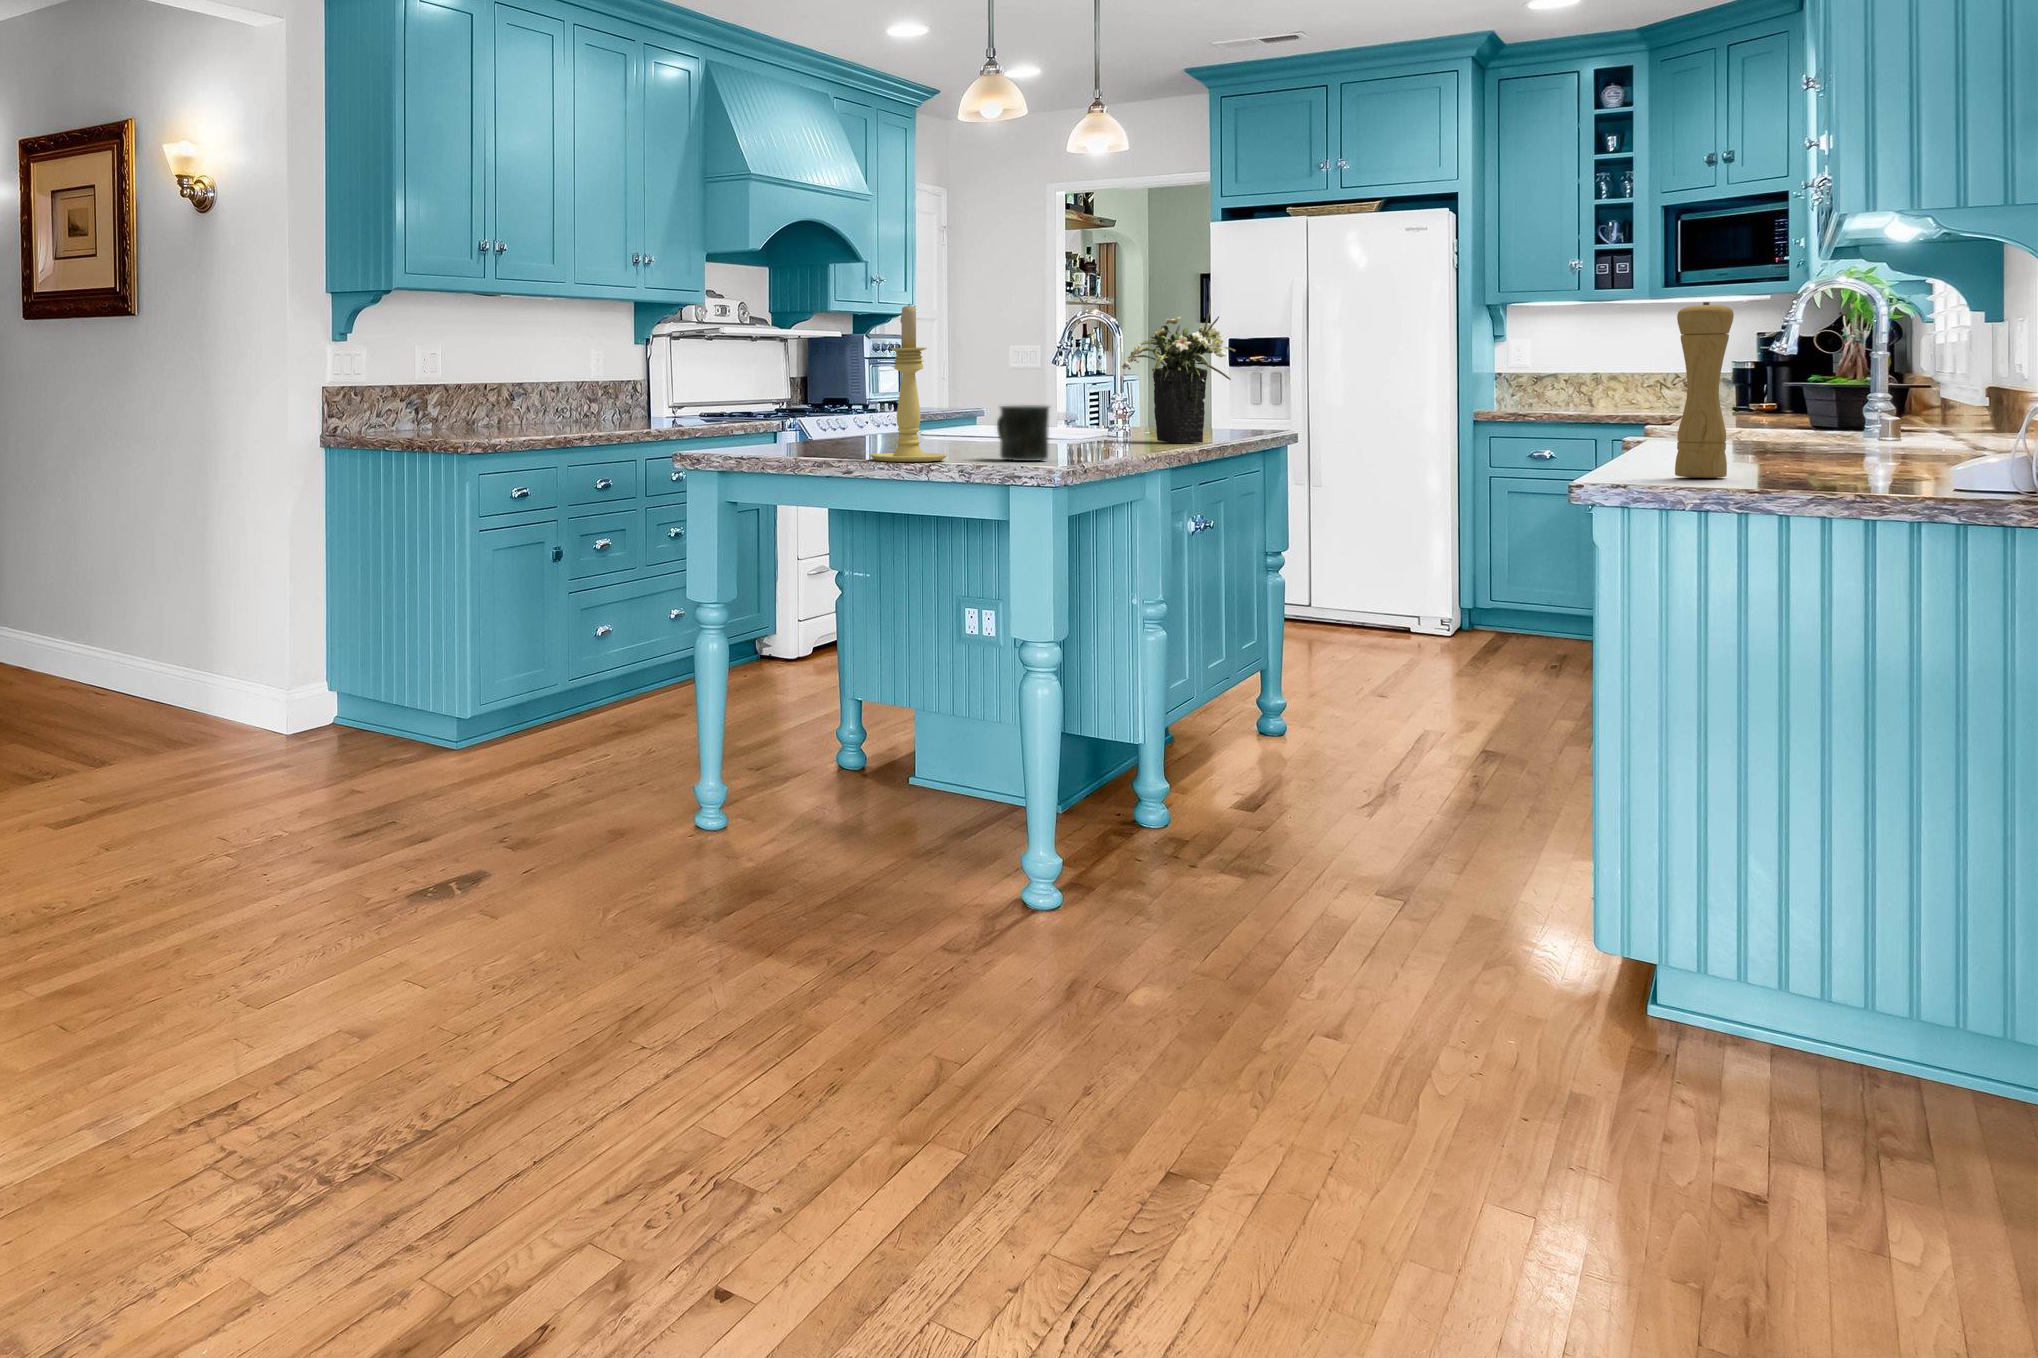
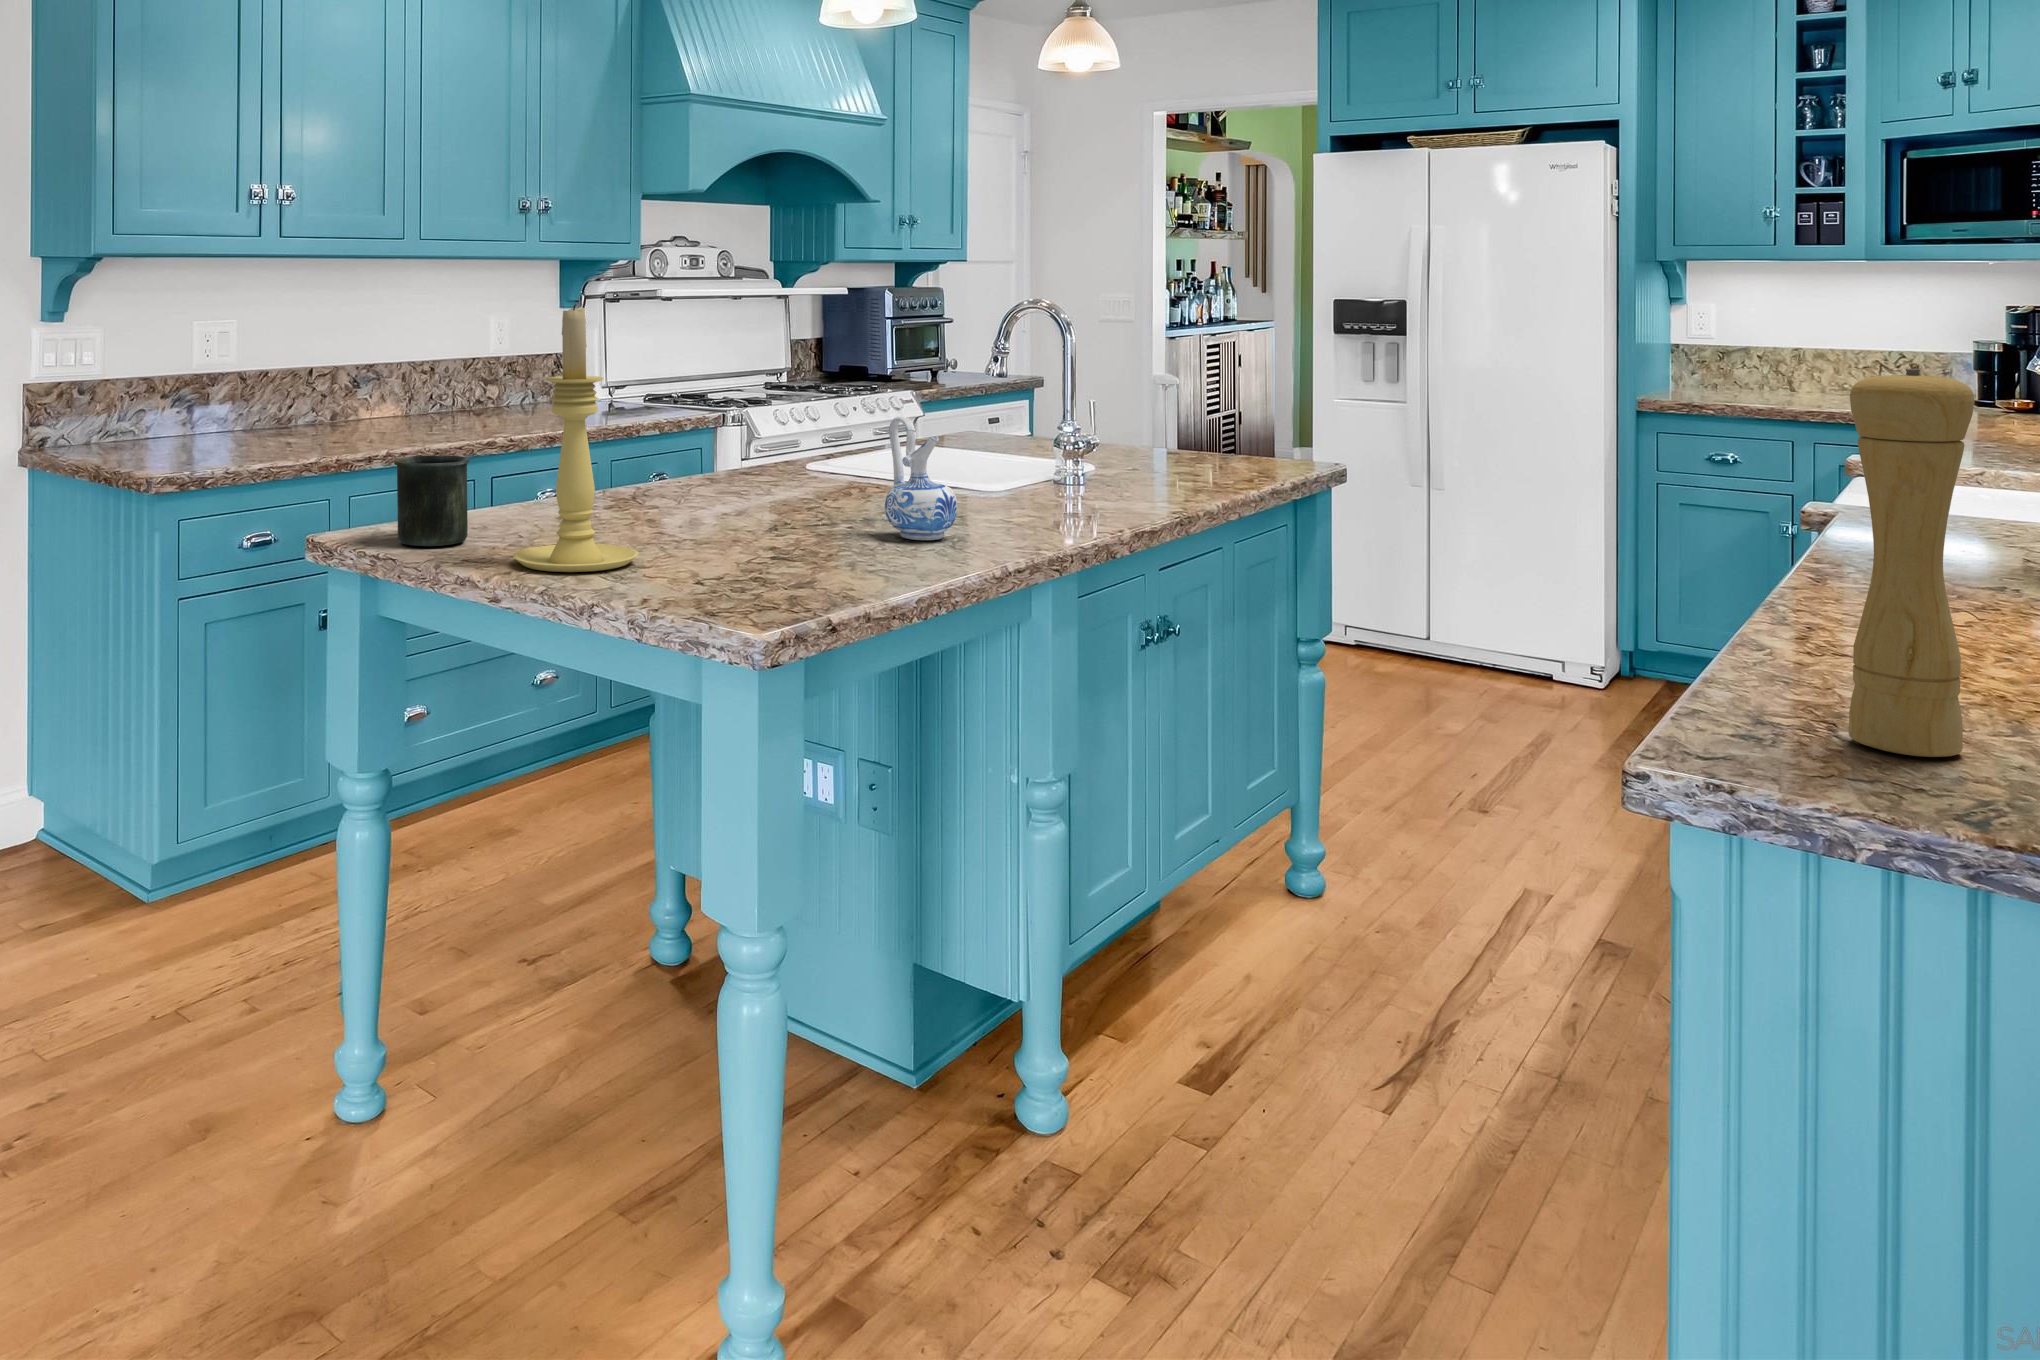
flower arrangement: present [1122,314,1235,443] -> none [1048,301,1208,492]
ceramic pitcher: none [1065,378,1113,454] -> present [885,416,957,540]
mug: present [997,405,1049,461] -> present [394,455,470,546]

